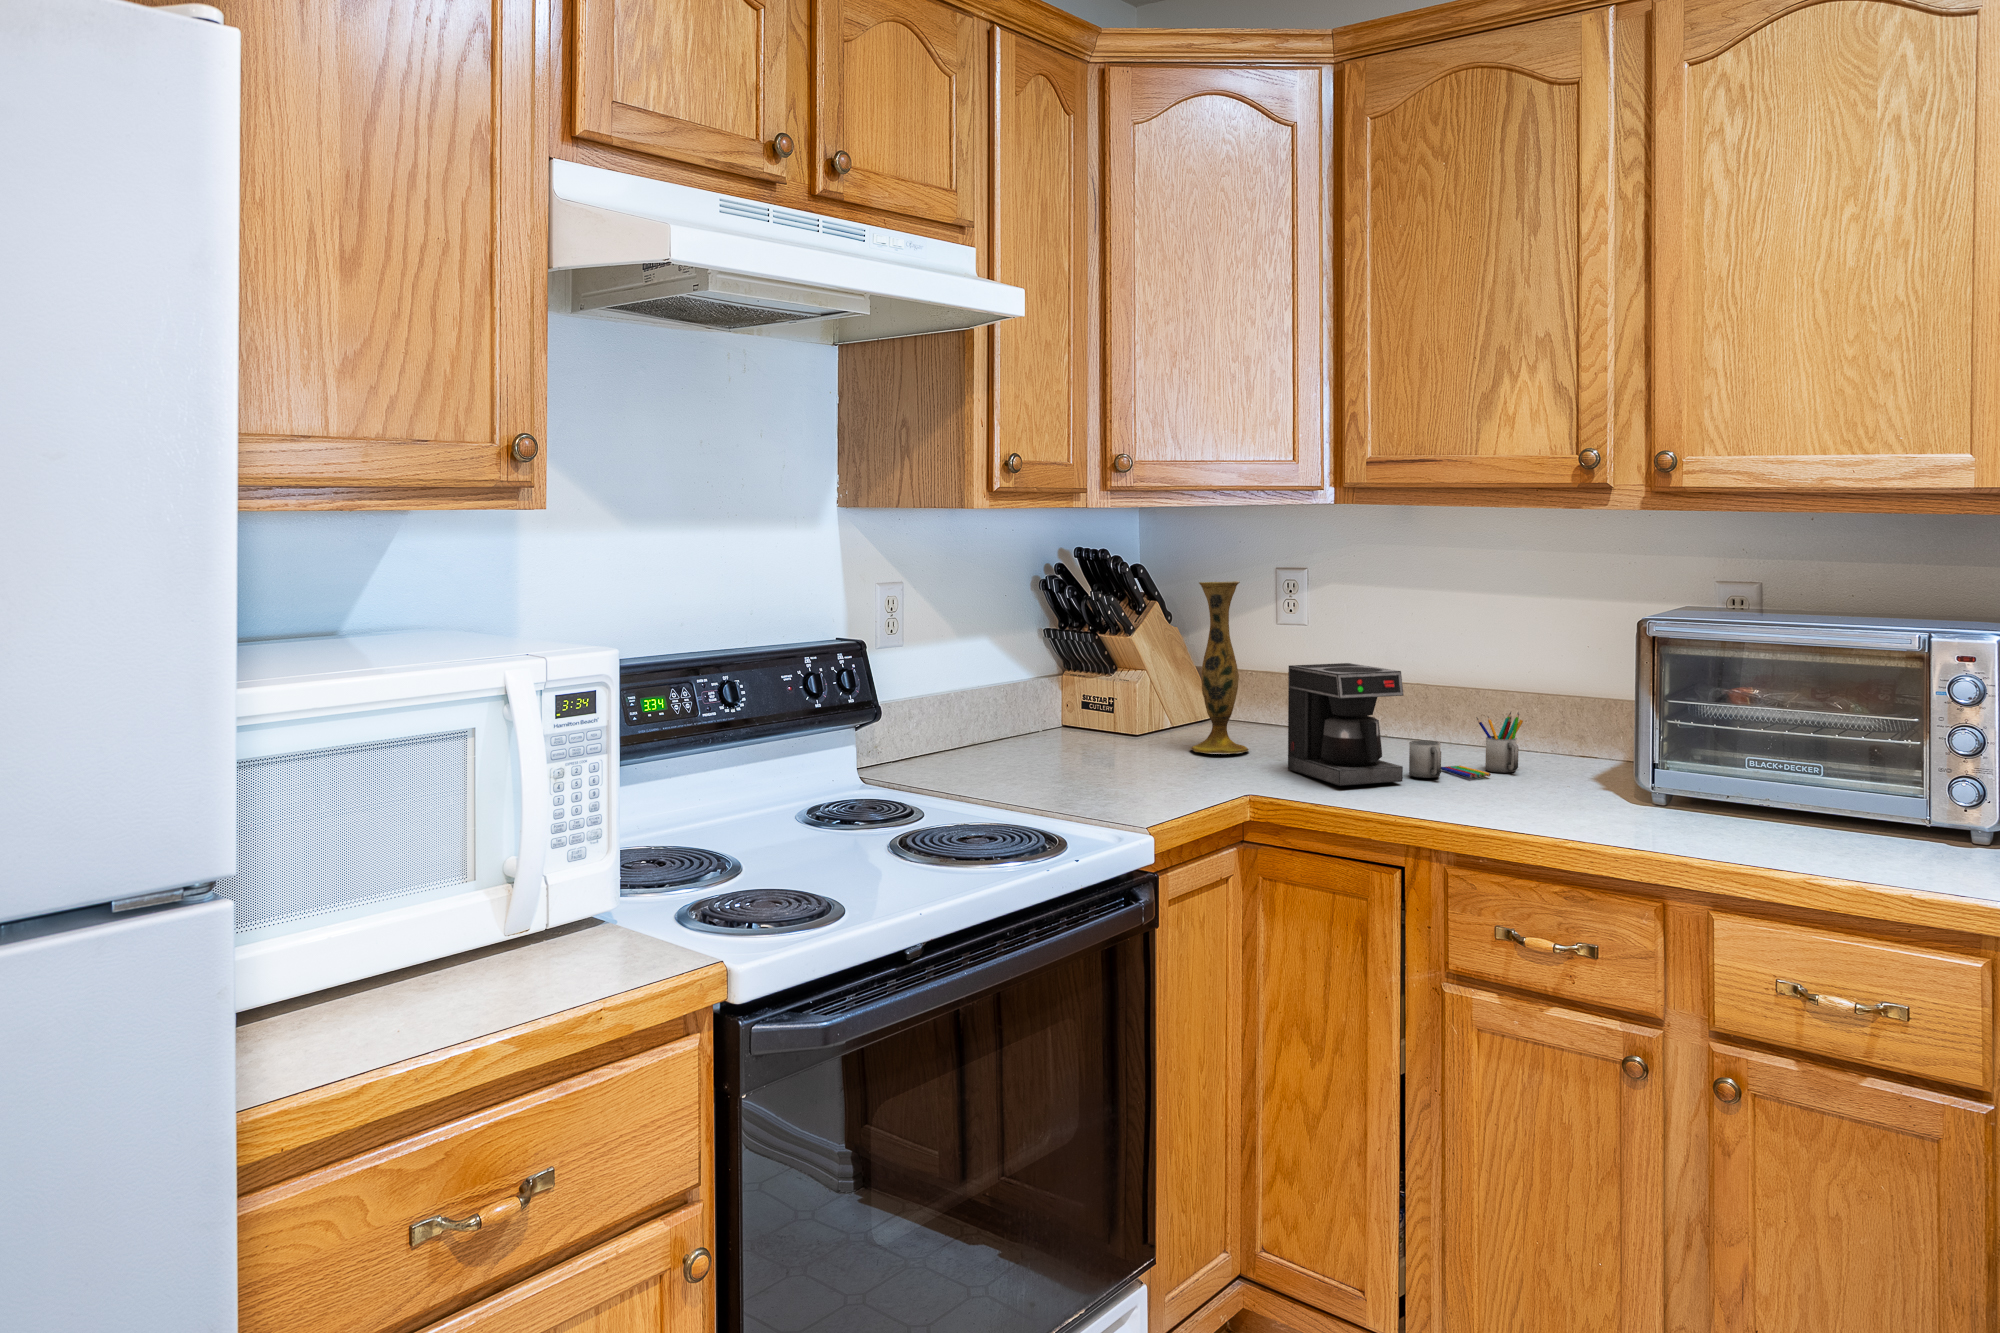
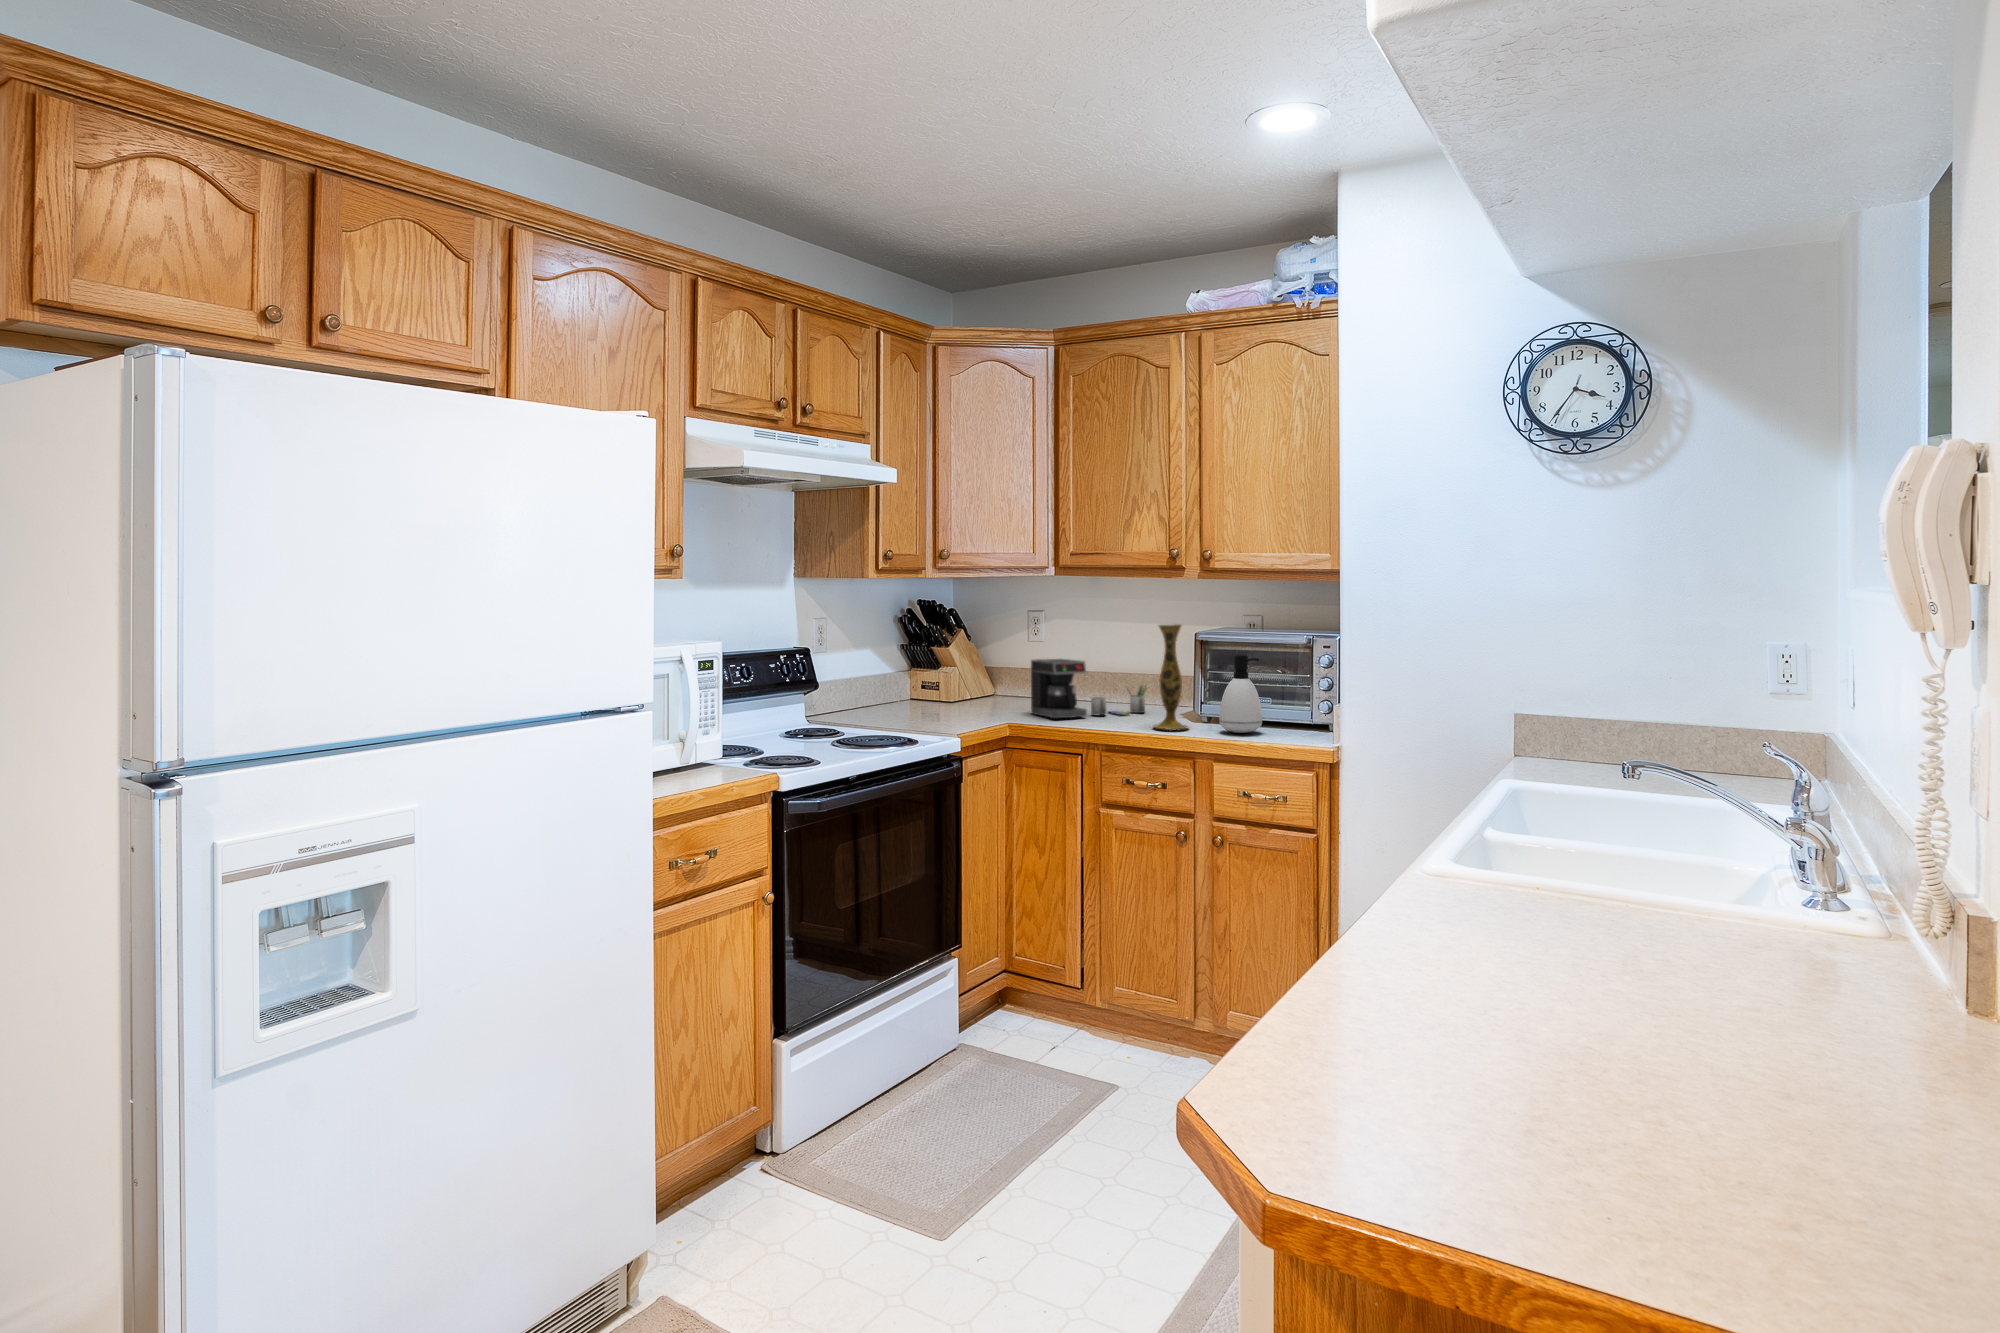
vase: present [1190,581,1249,754] -> present [1155,624,1188,730]
soap dispenser: none [1716,669,1824,841] -> present [1219,654,1262,733]

